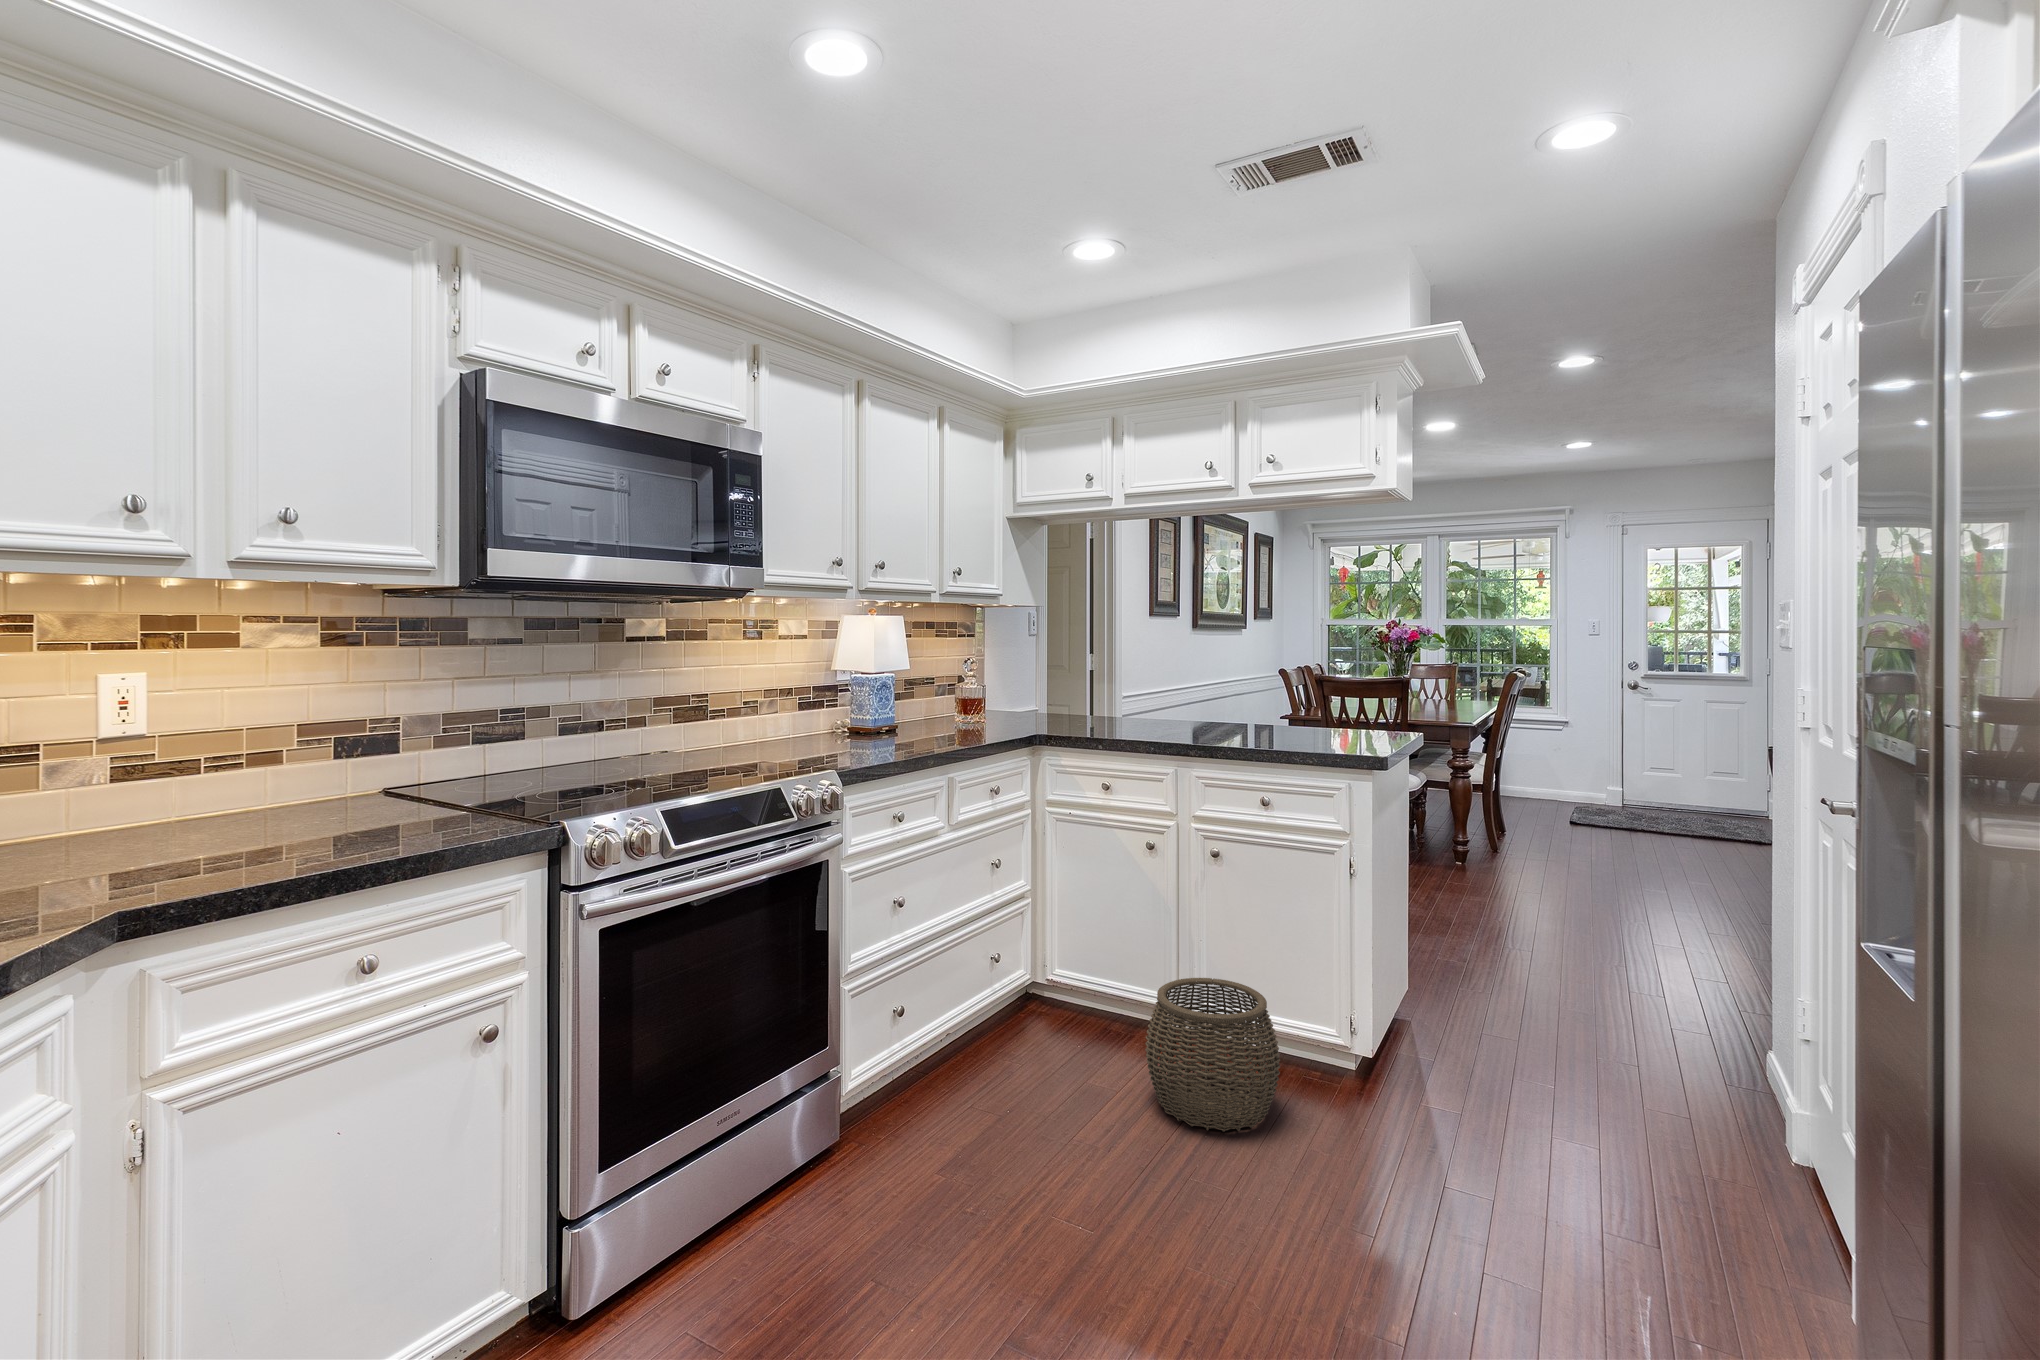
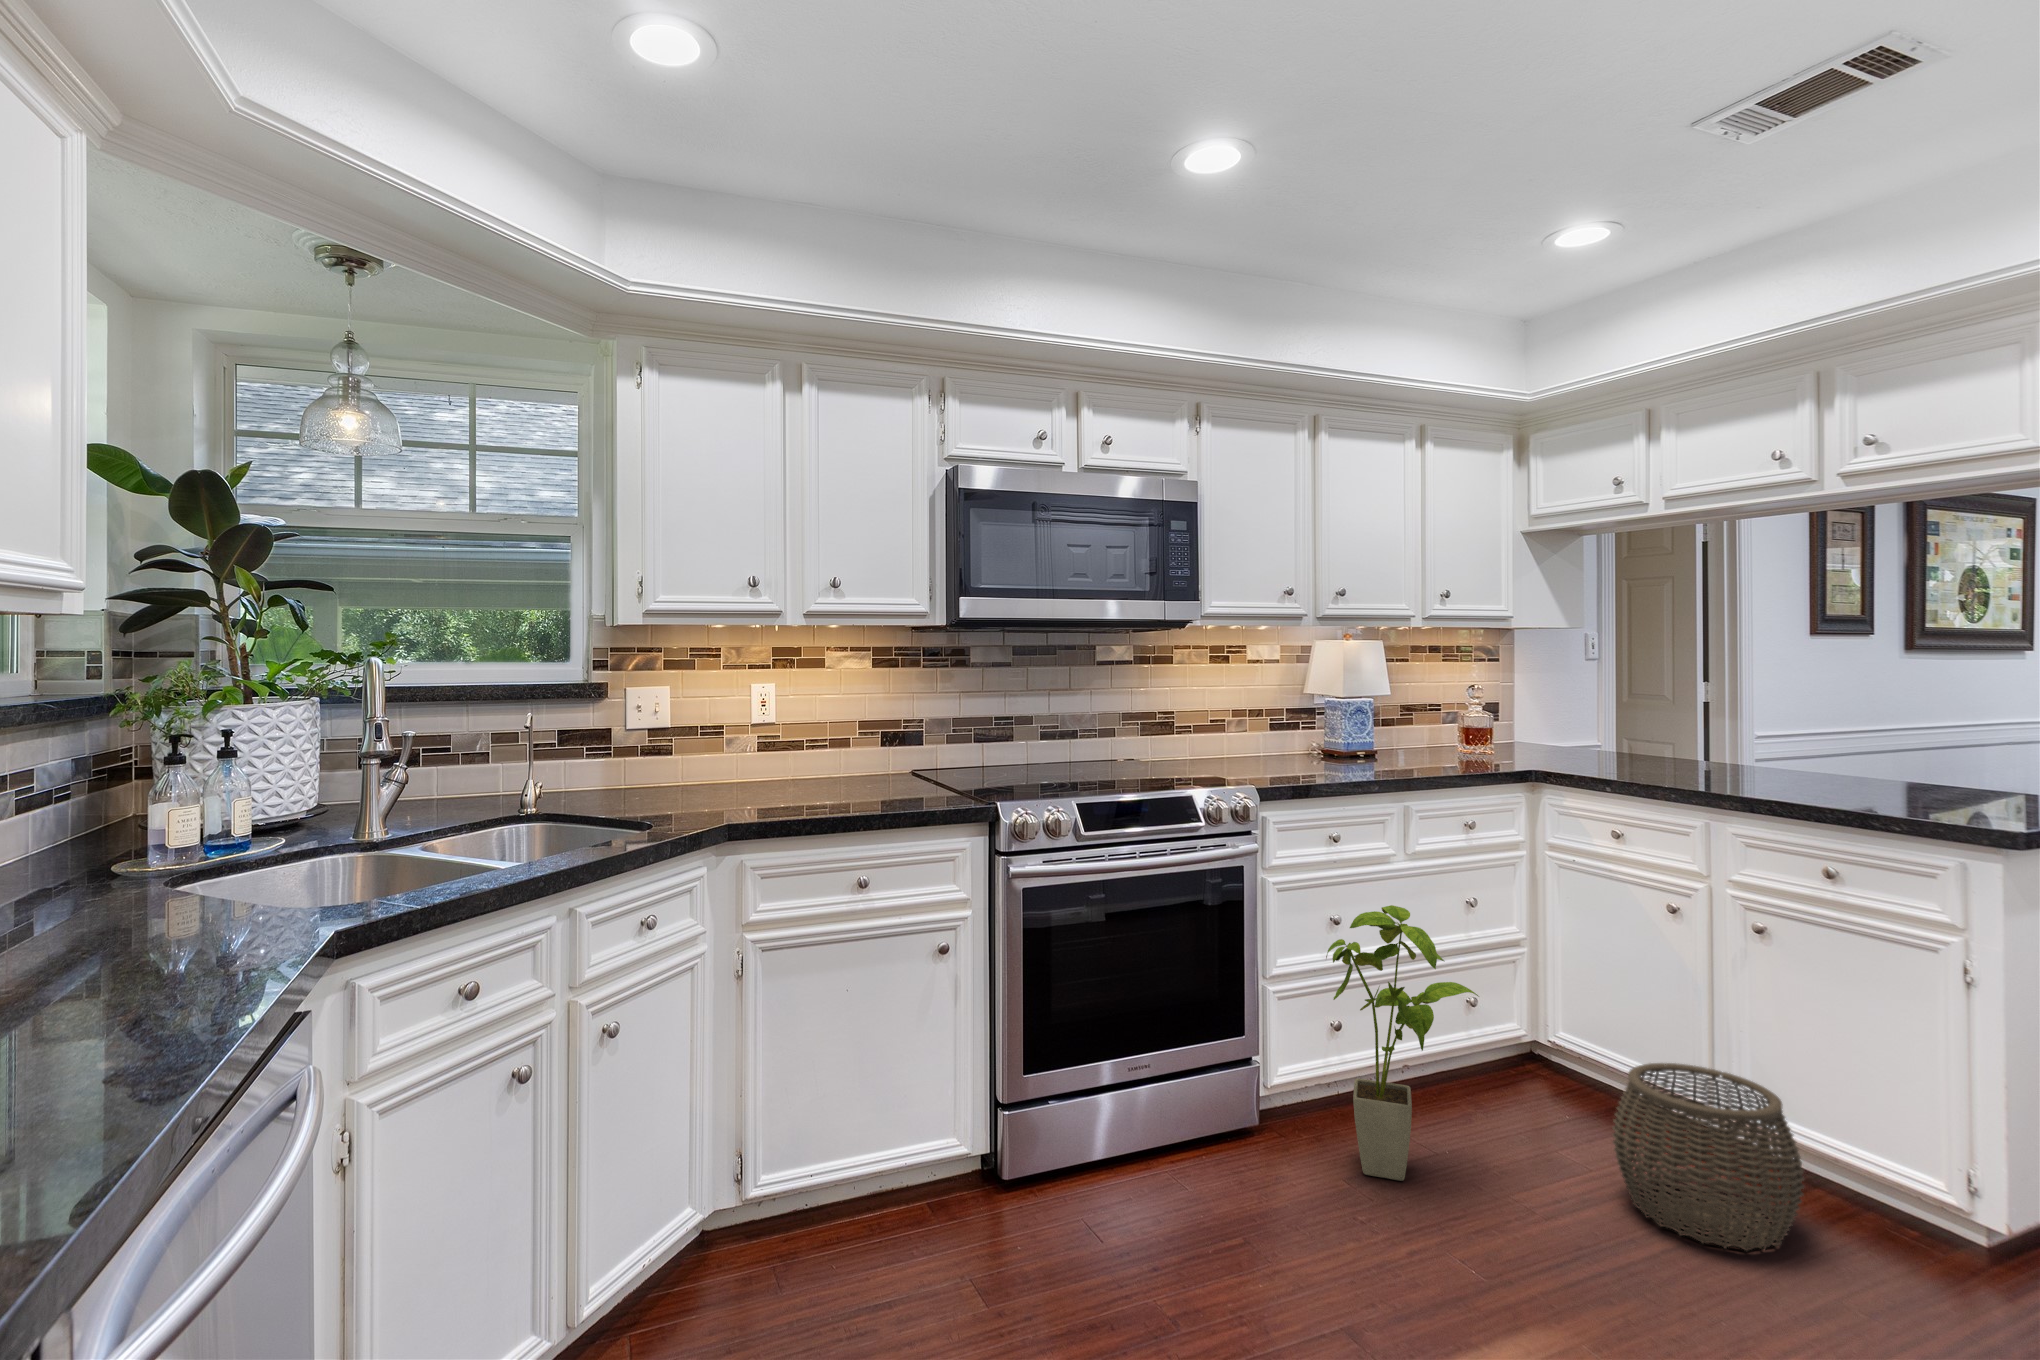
house plant: none [913,881,1047,1158] -> present [1326,905,1478,1181]

